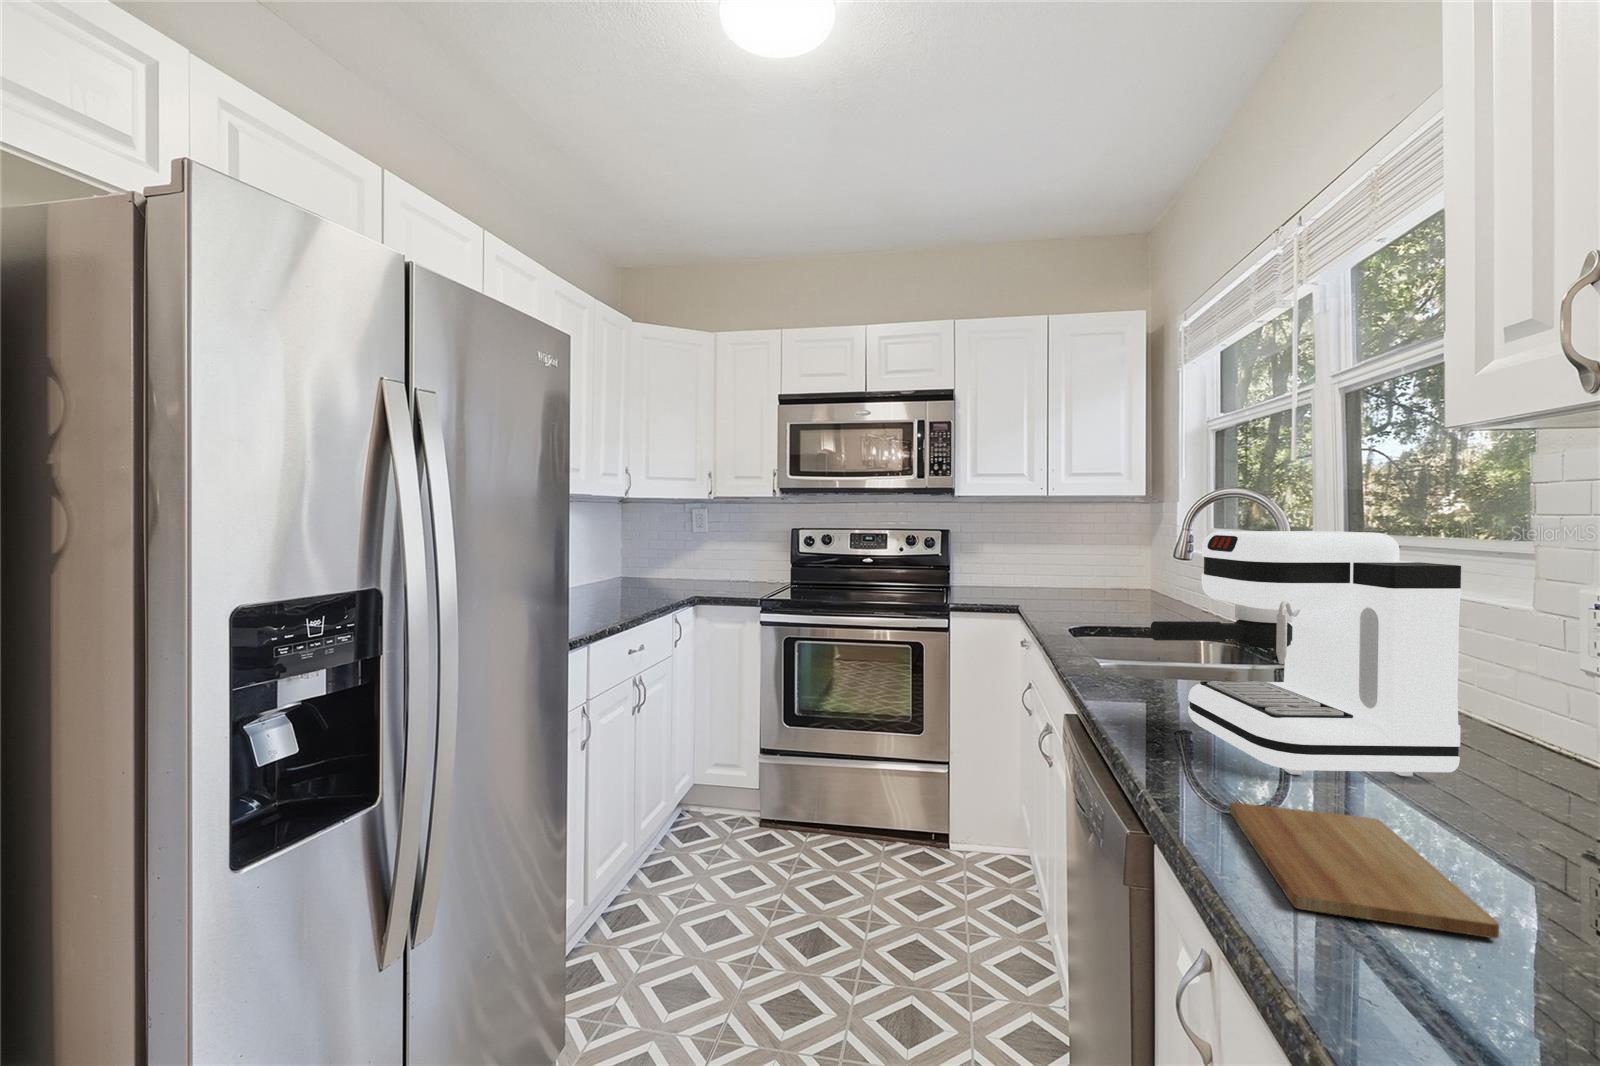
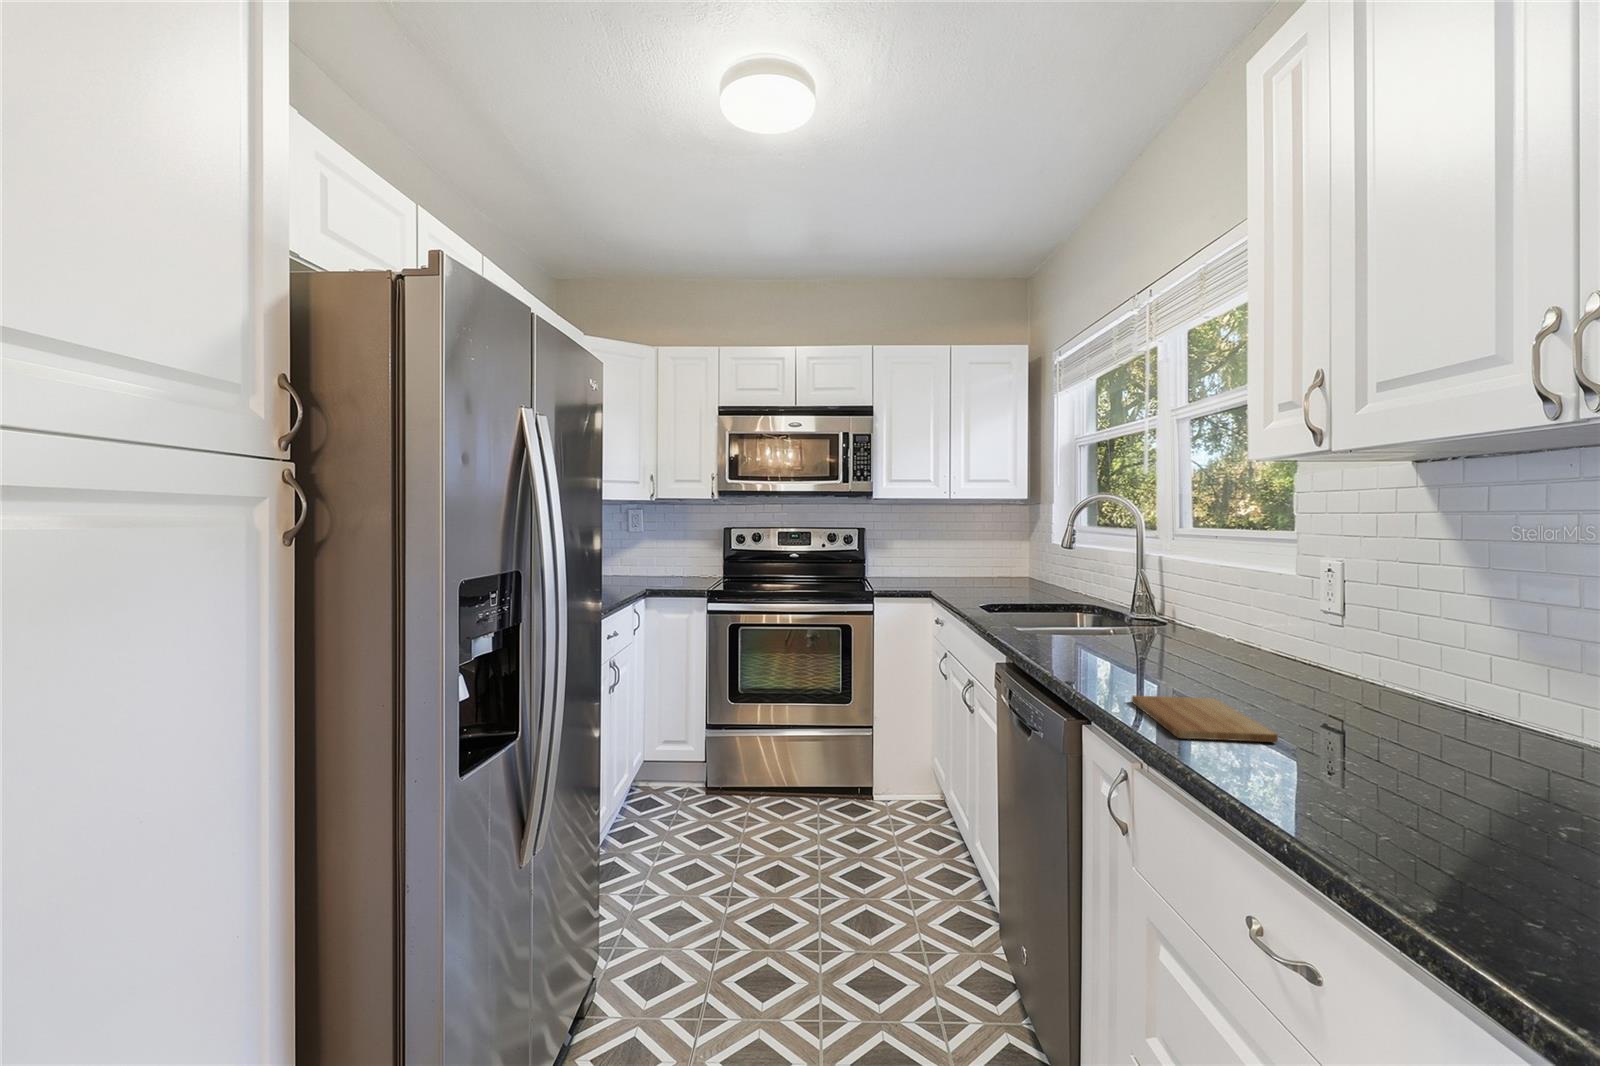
coffee maker: present [1150,531,1461,776] -> none [1070,525,1257,683]

